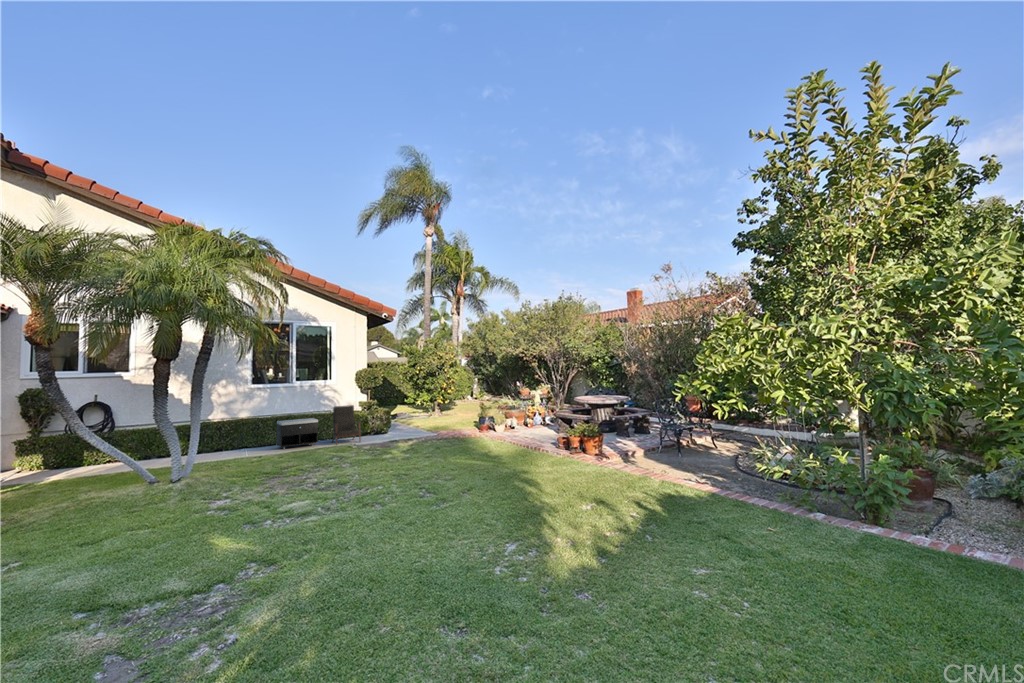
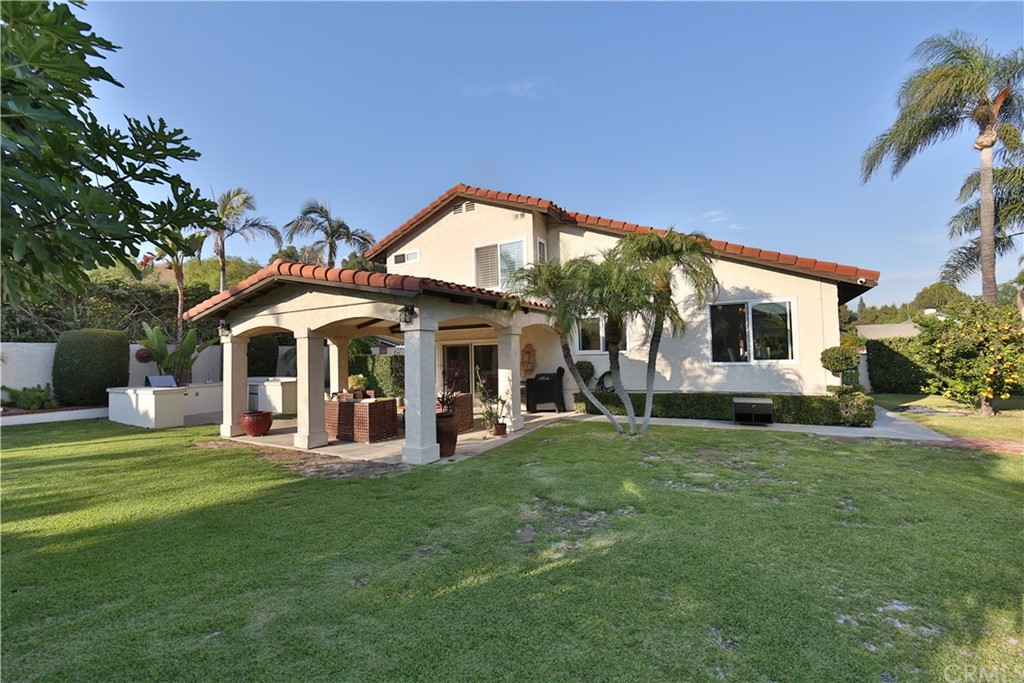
lounge chair: present [333,405,361,444] -> none [790,389,826,432]

